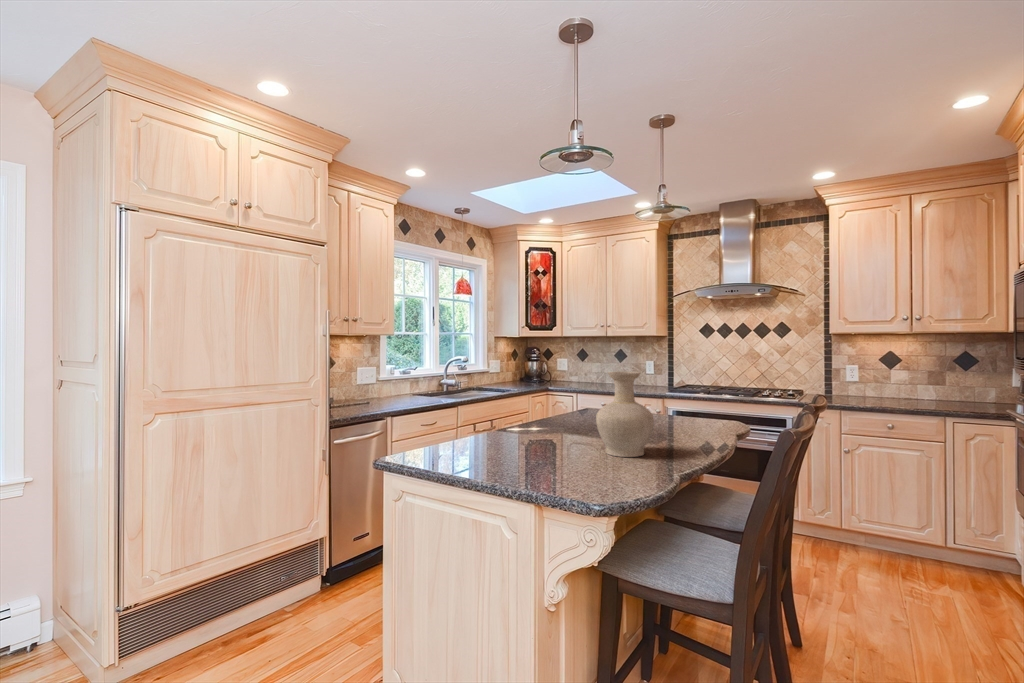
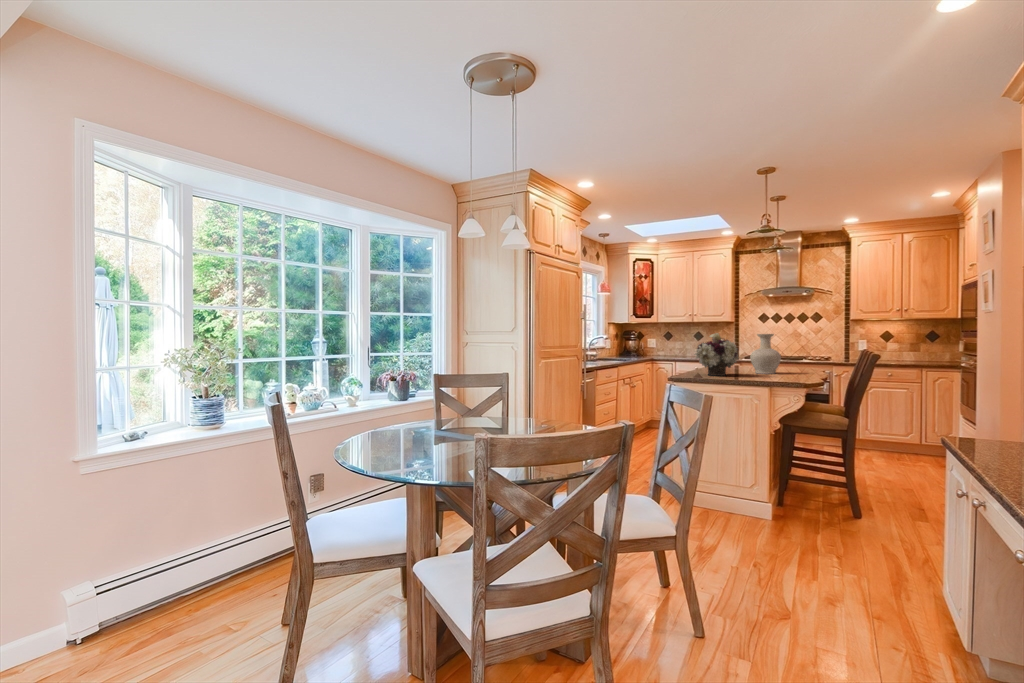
flower arrangement: none [450,374,550,470] -> present [695,333,739,376]

